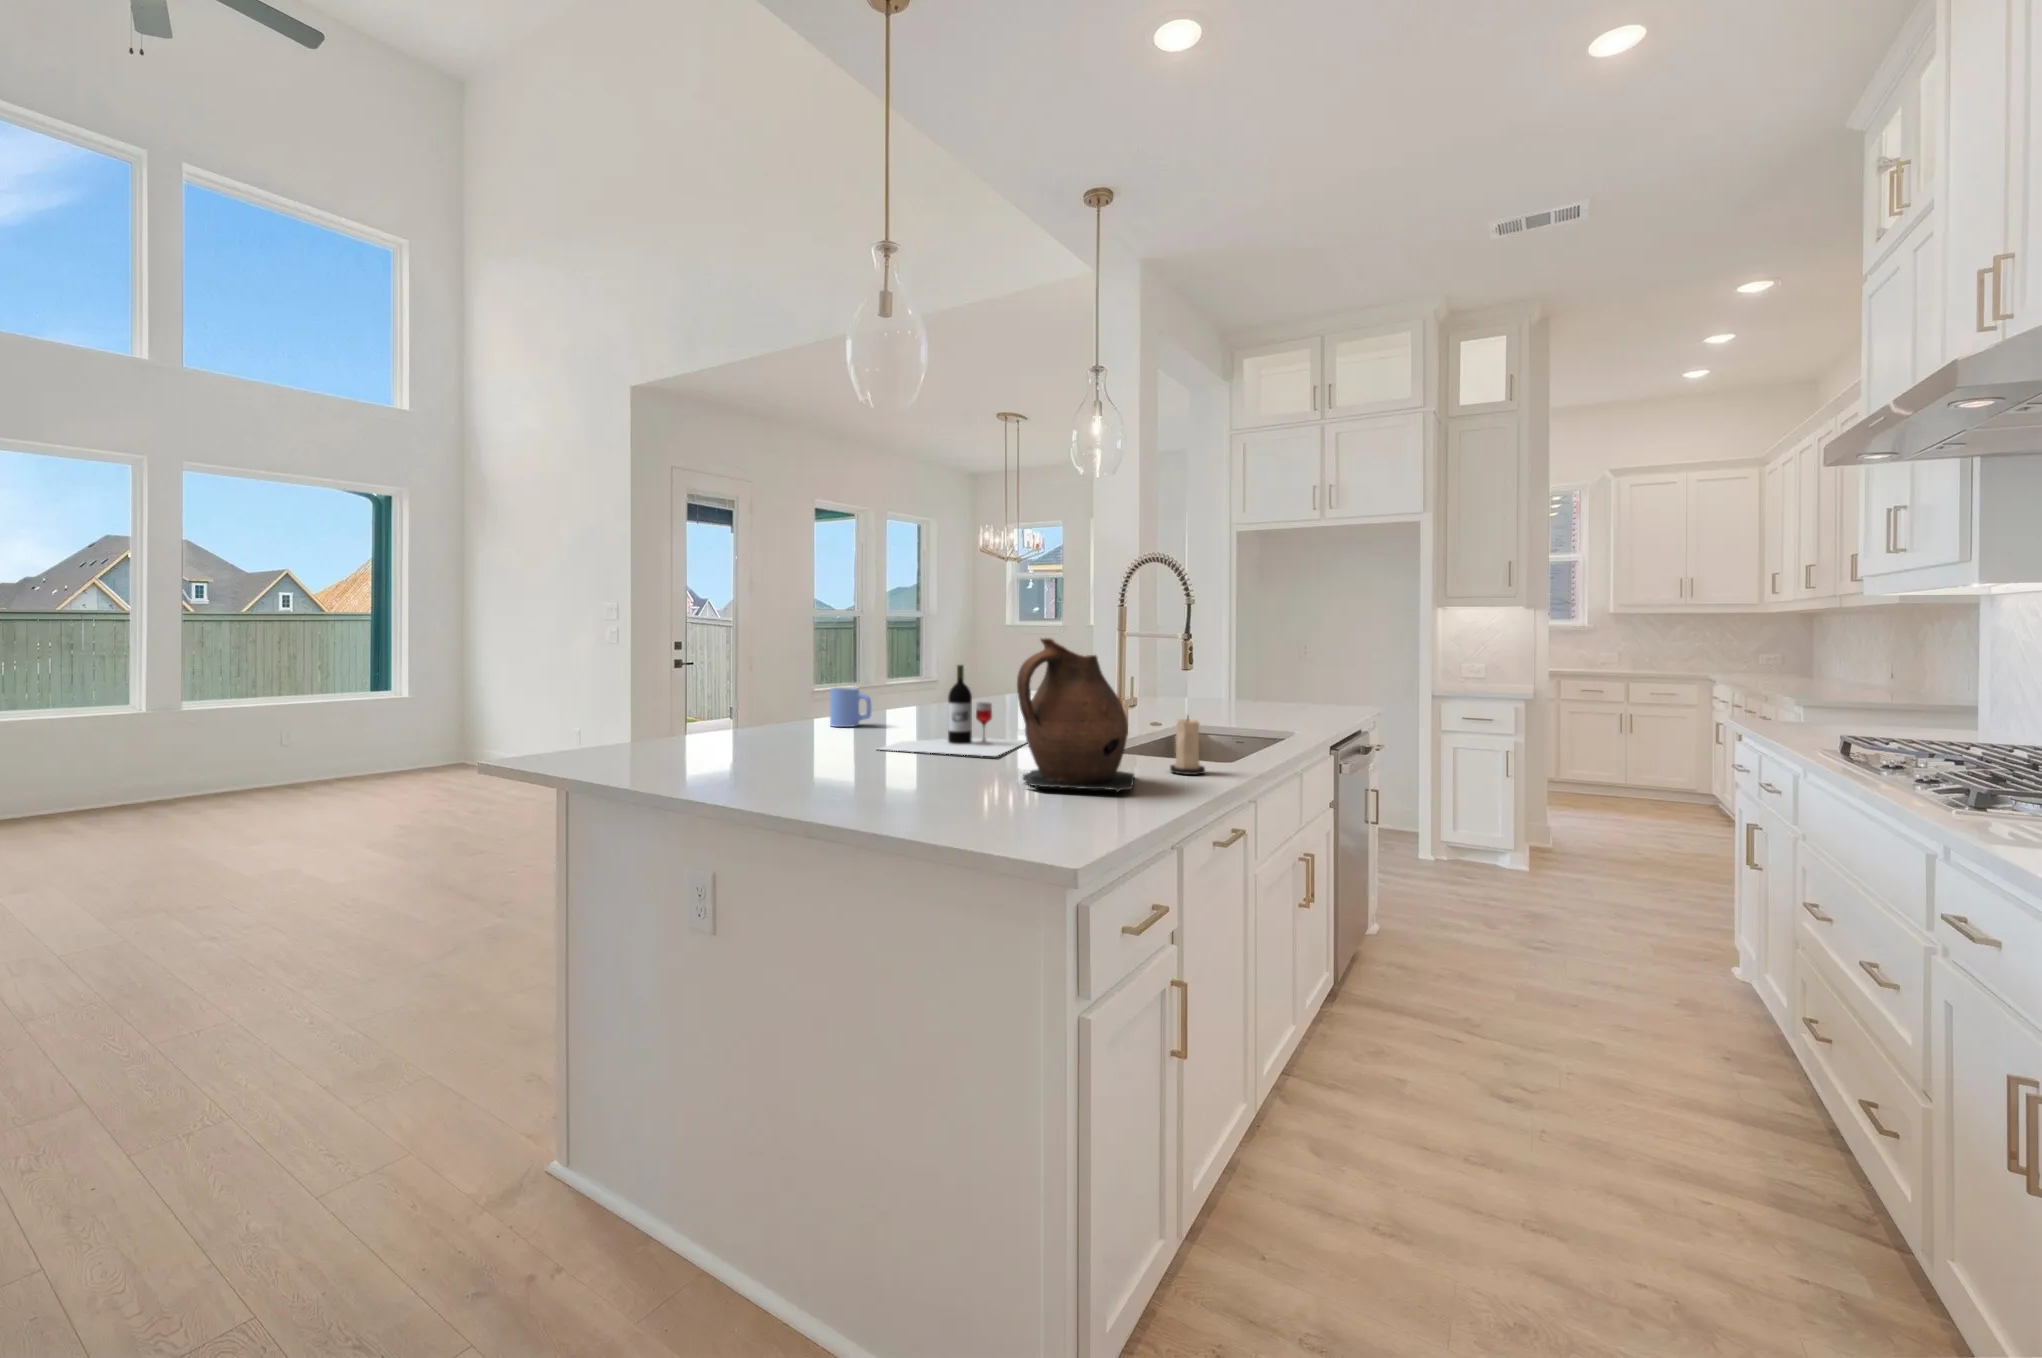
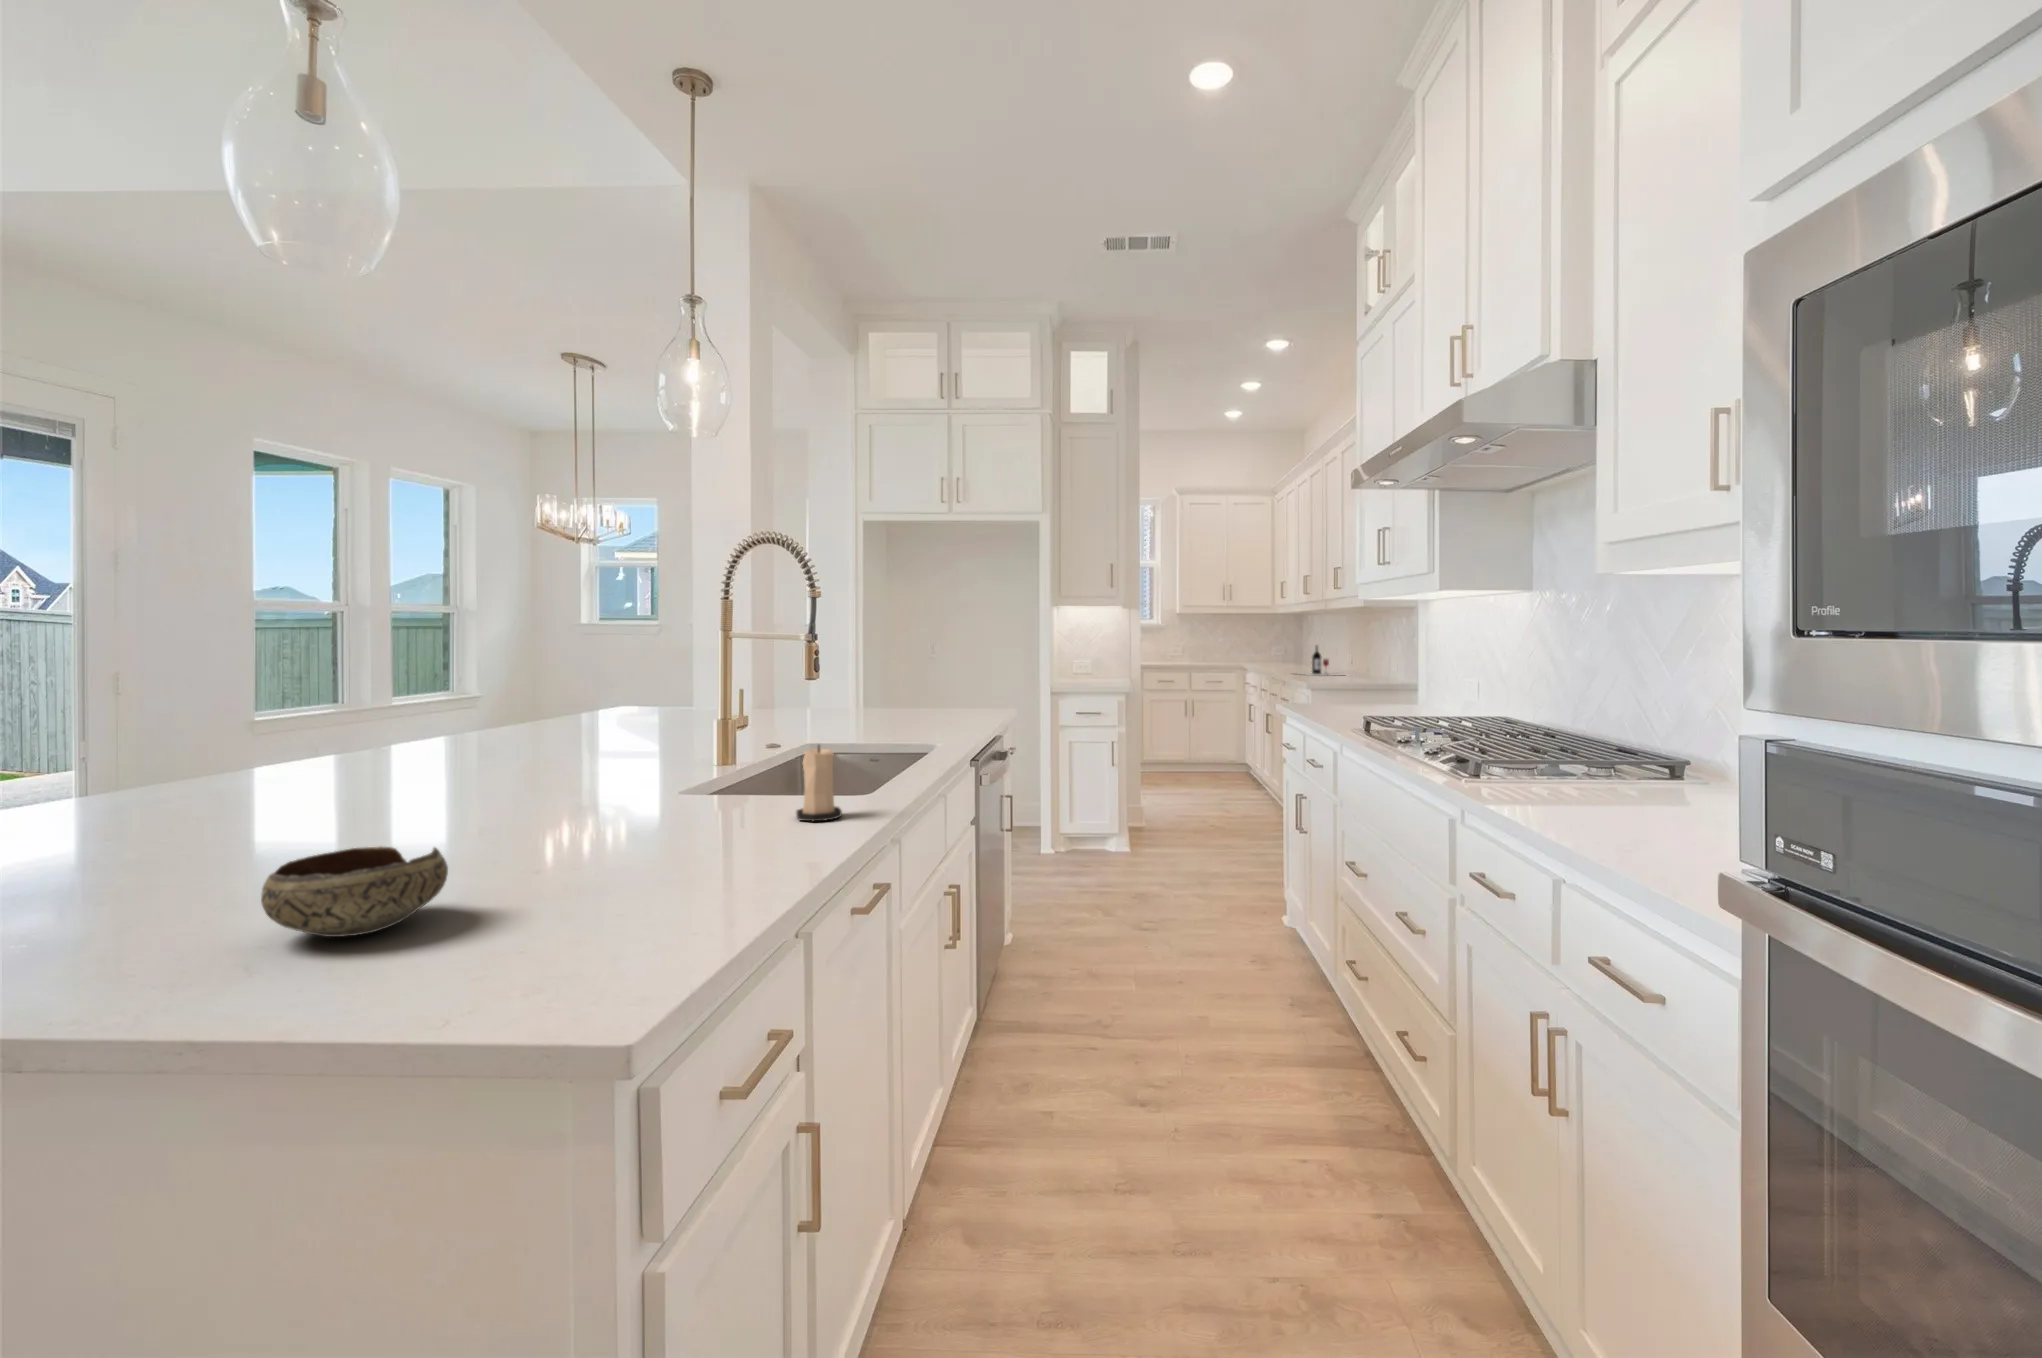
ceramic pitcher: present [1017,638,1134,792] -> none [564,651,749,872]
wine bottle: present [879,665,1027,756] -> present [1302,646,1345,676]
mug: present [830,687,871,727] -> none [236,727,321,792]
bowl: none [868,753,955,802] -> present [261,846,448,937]

